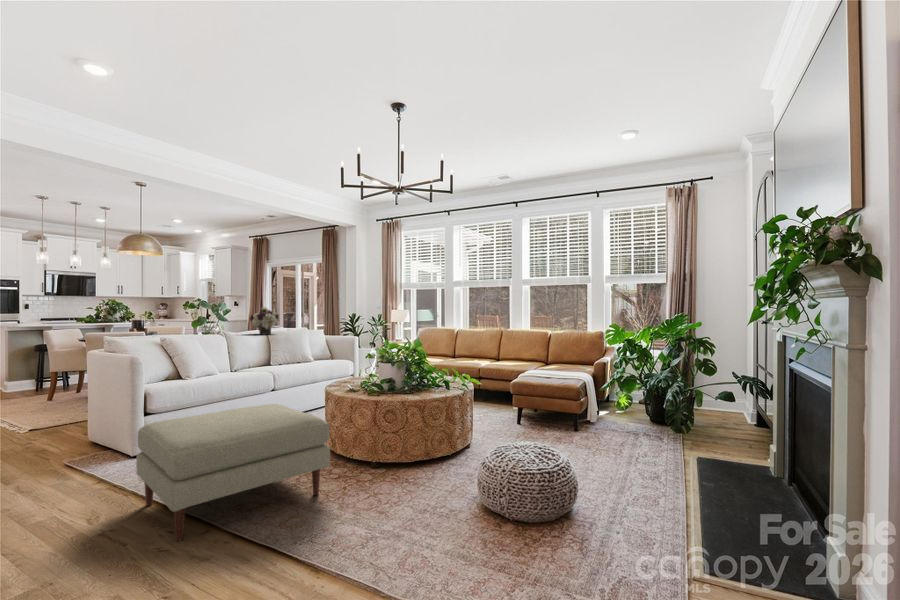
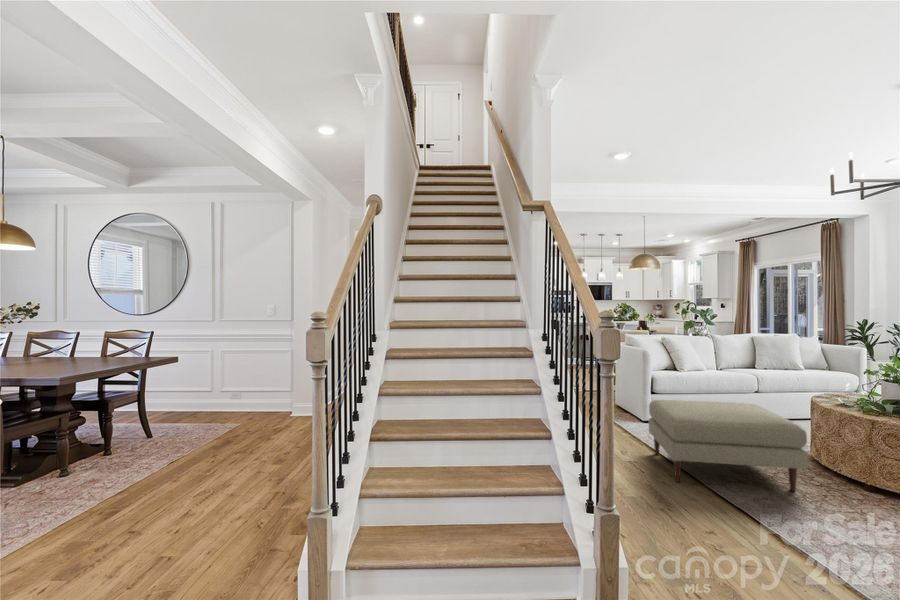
flower arrangement: present [250,307,279,334] -> none [733,314,765,340]

